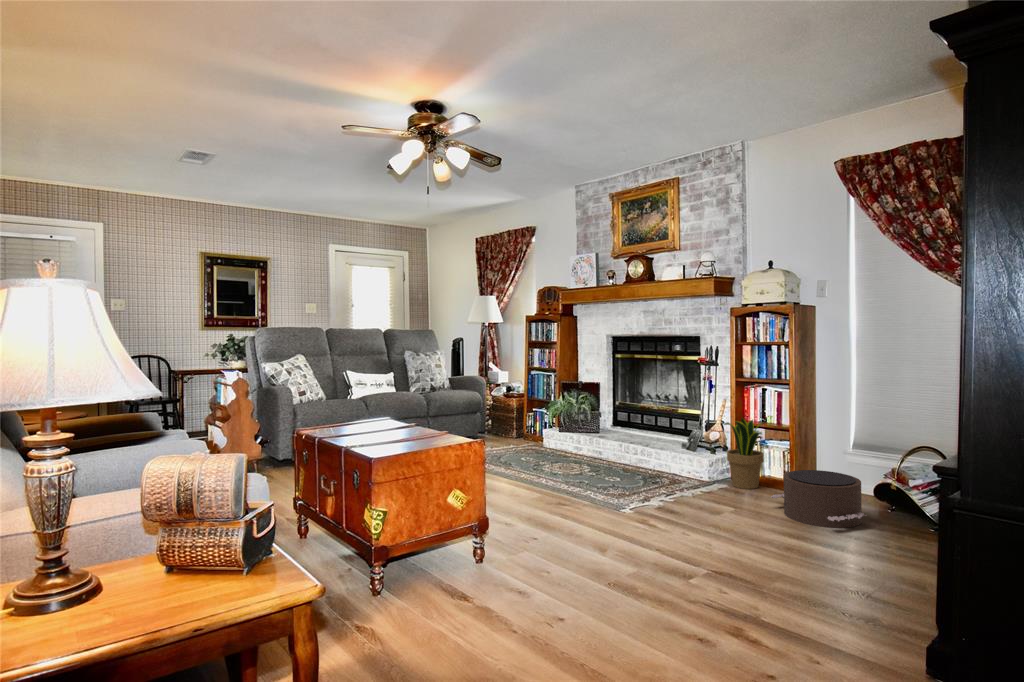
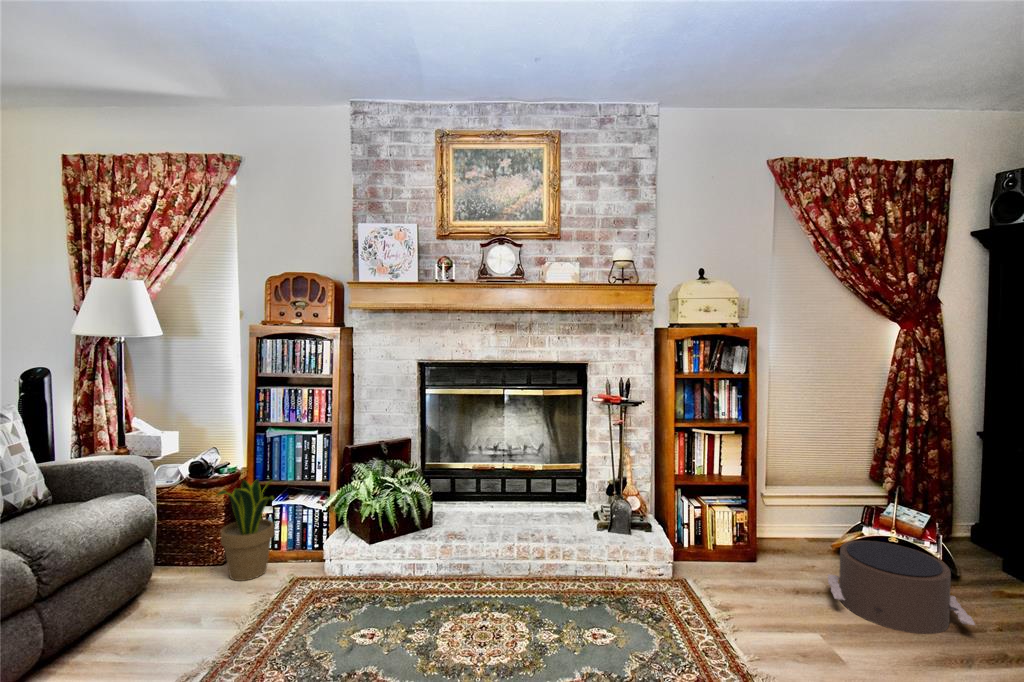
potted plant: present [724,418,764,489] -> present [217,479,274,581]

